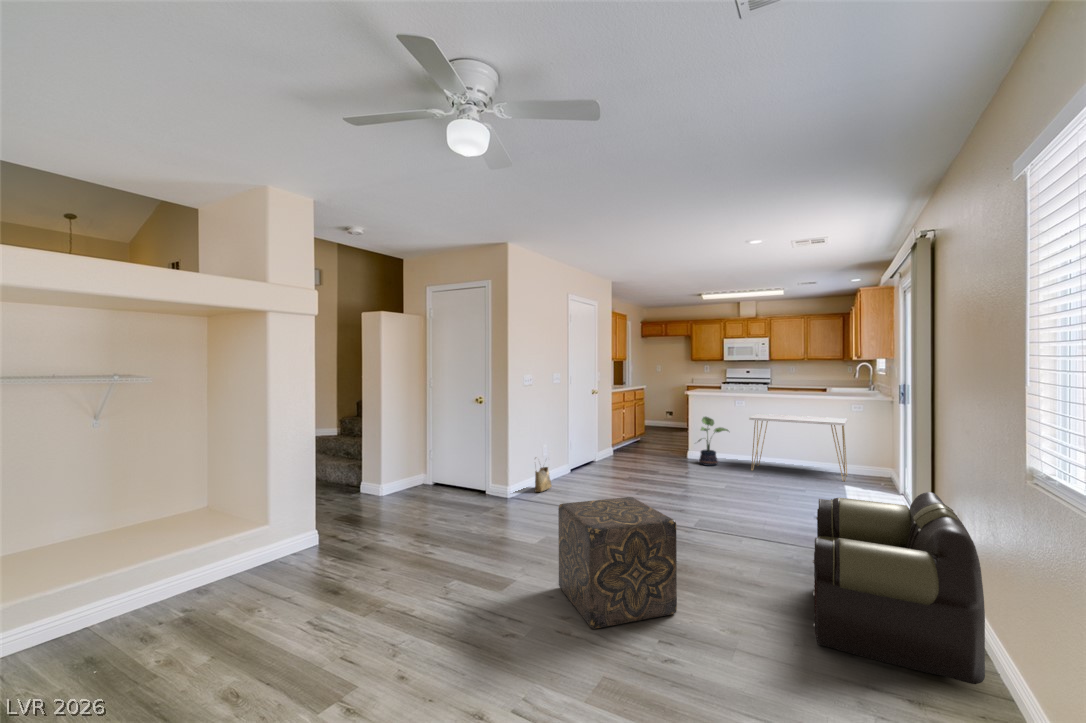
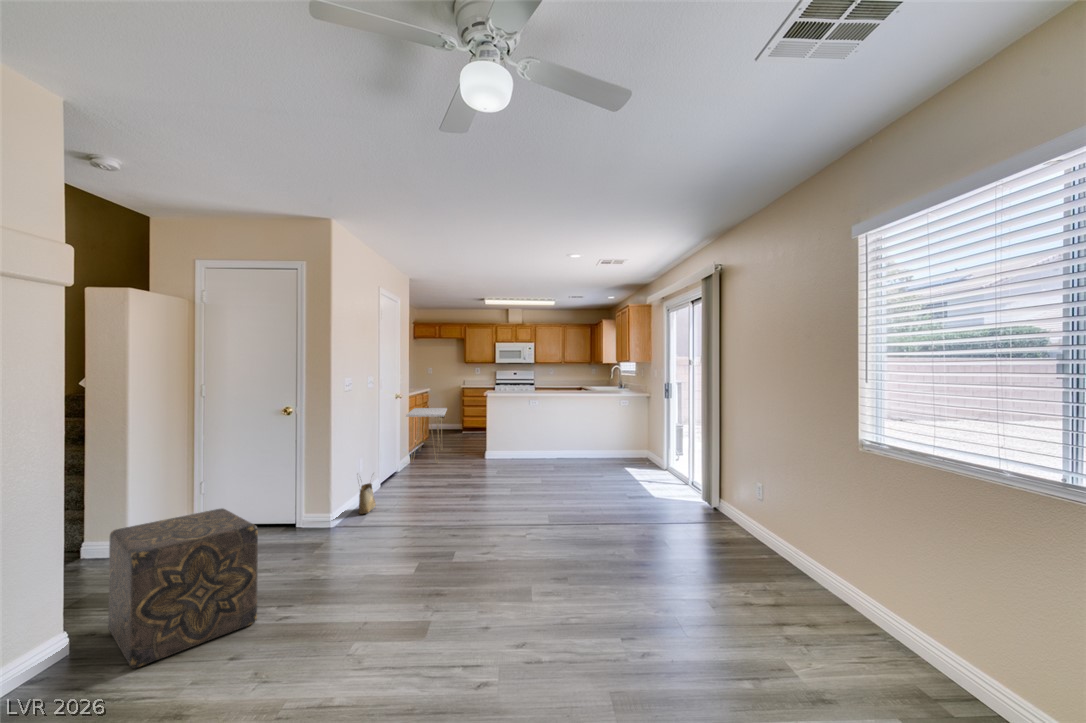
console table: present [749,414,848,481] -> present [406,408,447,463]
potted plant: present [698,417,728,466] -> none [497,416,528,463]
armchair: present [812,492,985,684] -> none [676,464,832,601]
ottoman: present [558,497,677,629] -> present [108,509,258,668]

